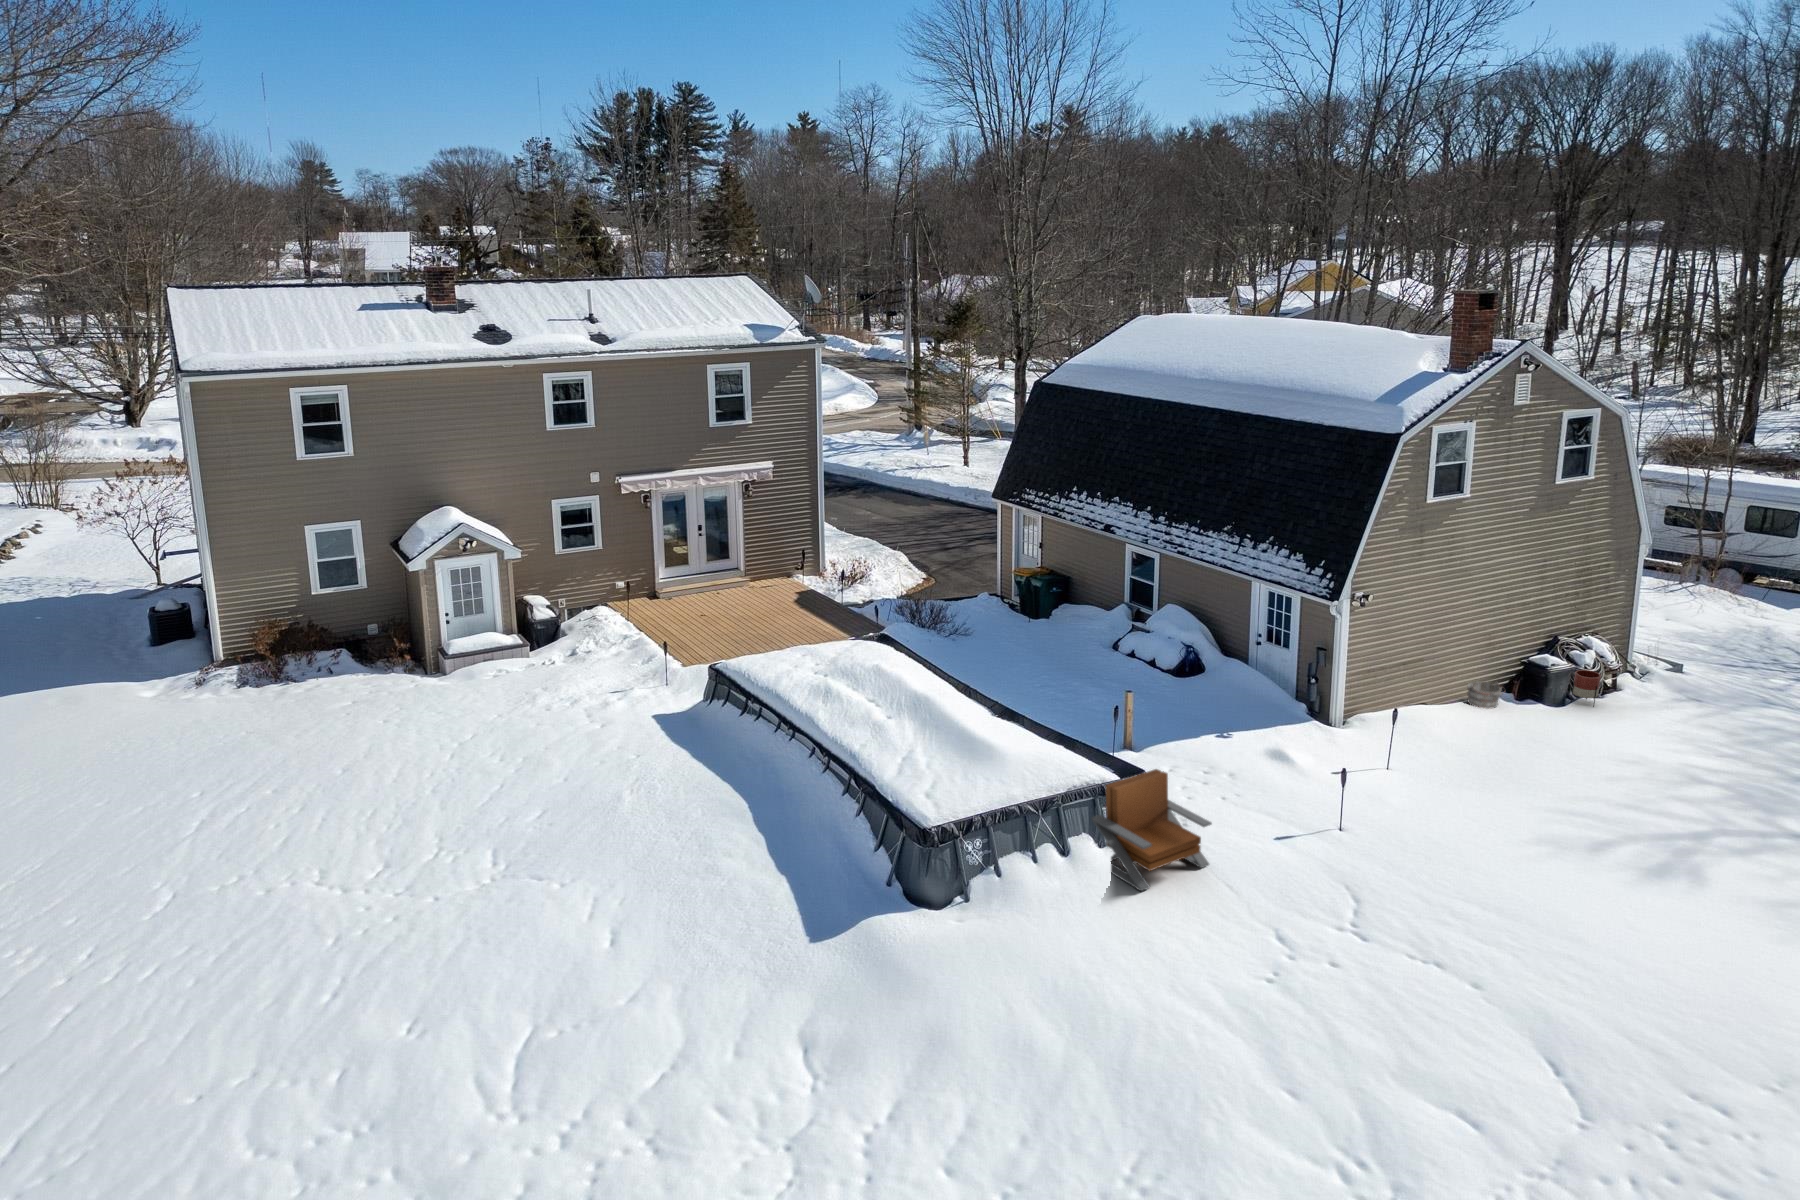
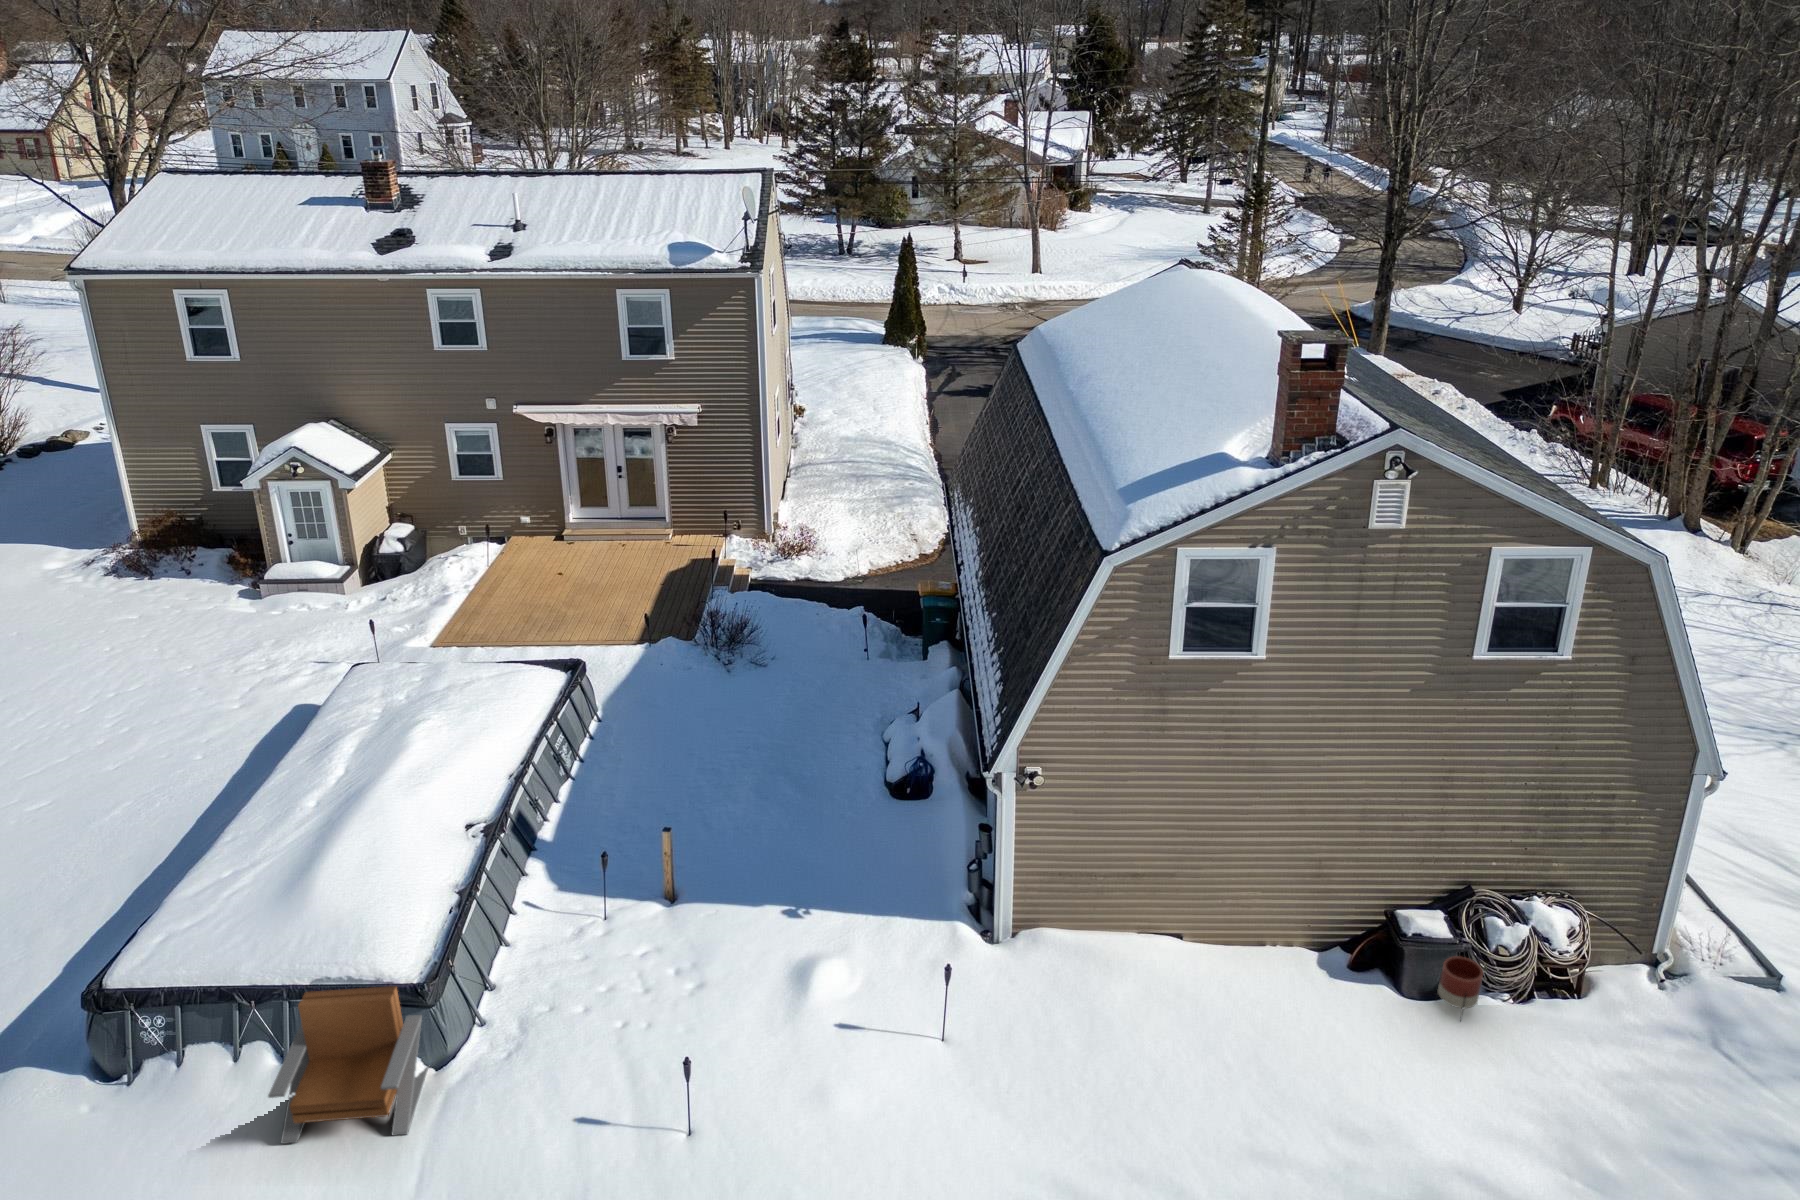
bucket: present [1467,682,1505,709] -> none [1265,922,1317,973]

